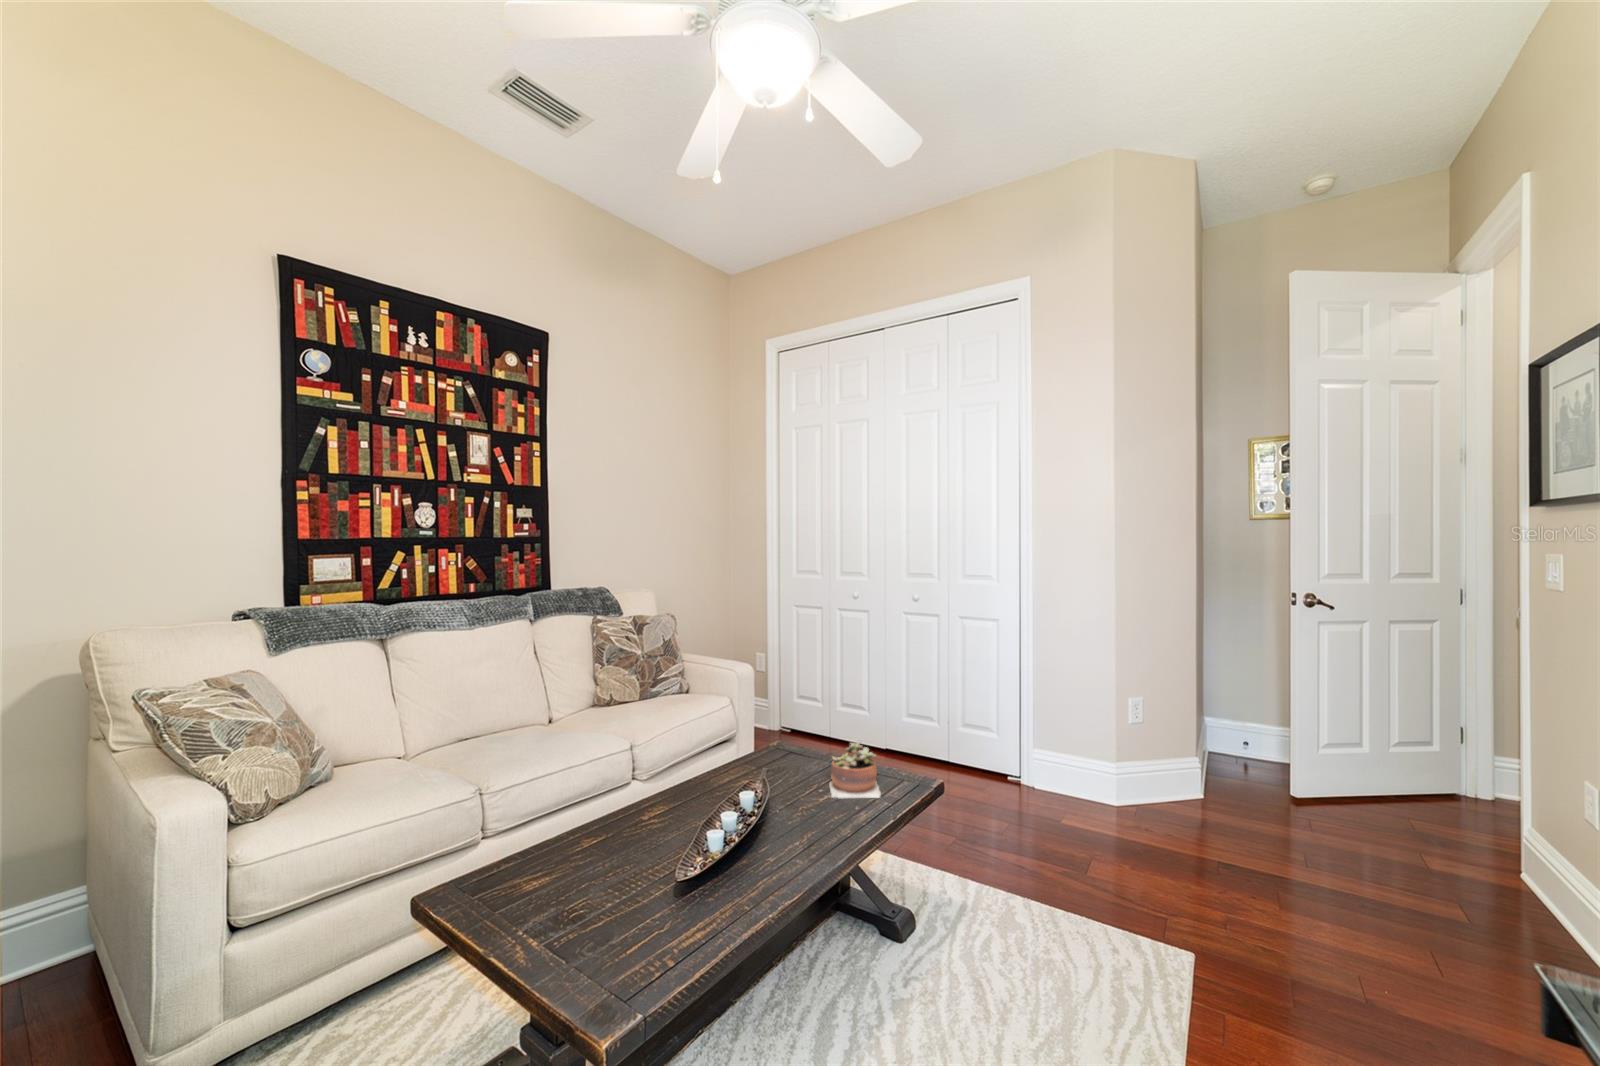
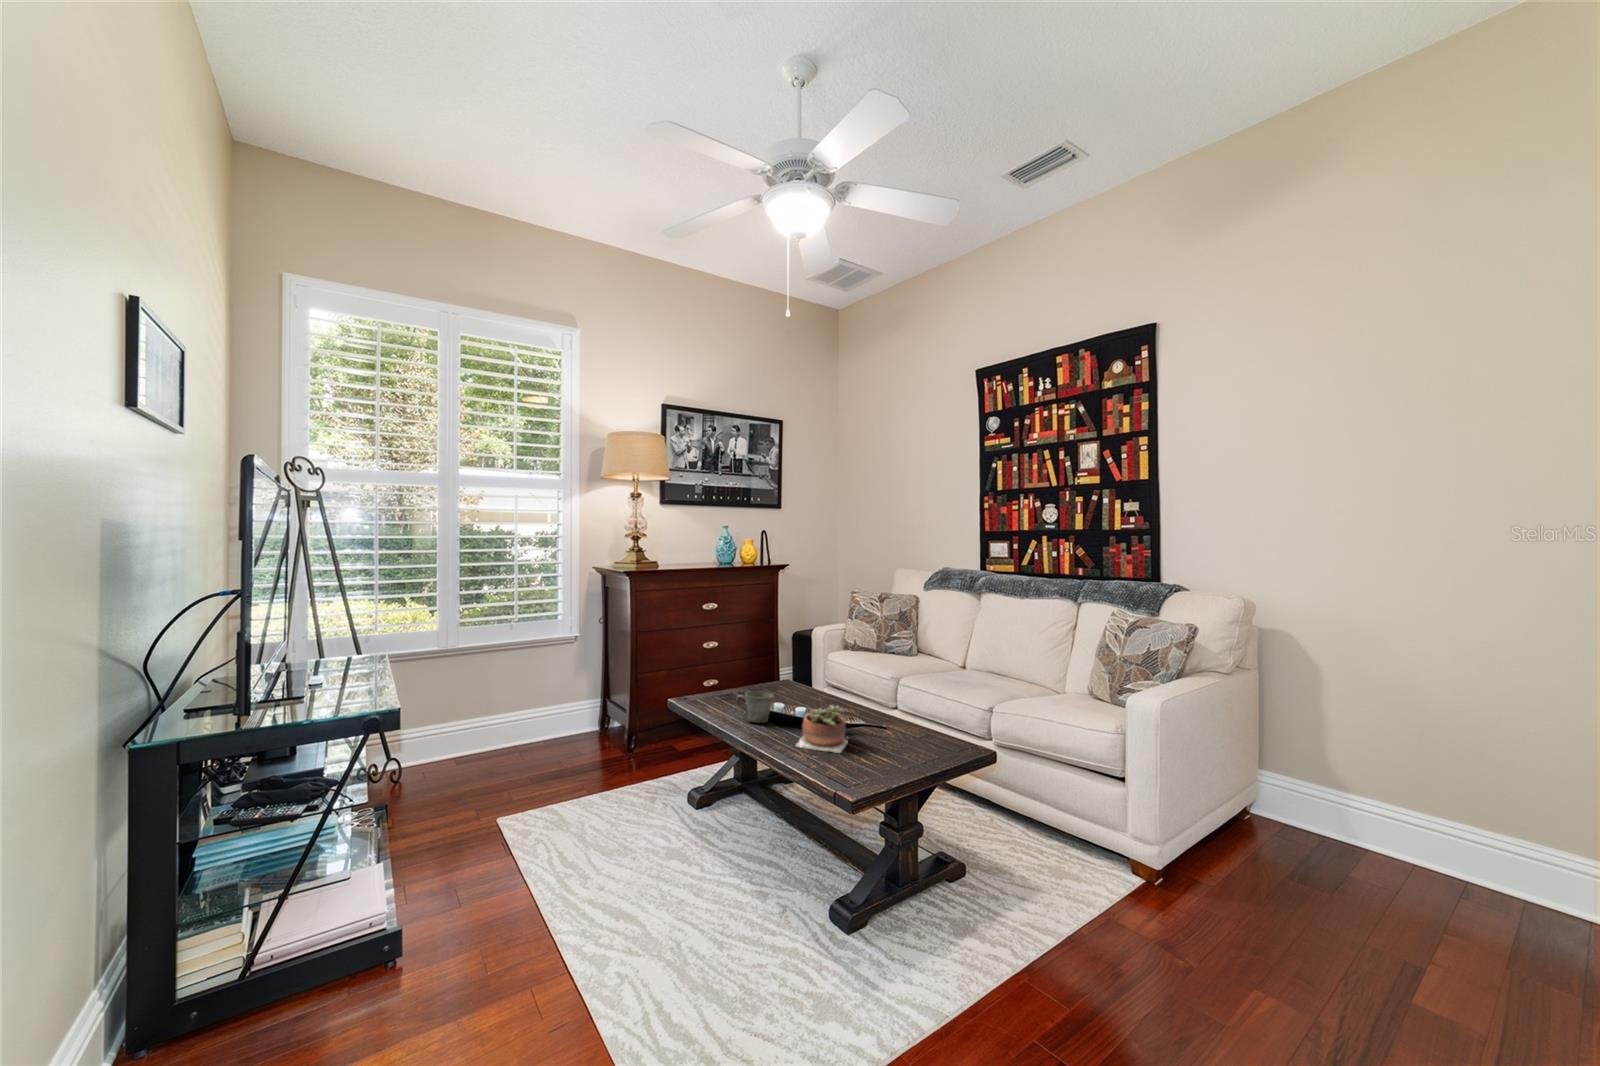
mug: none [793,788,833,838] -> present [736,691,774,723]

